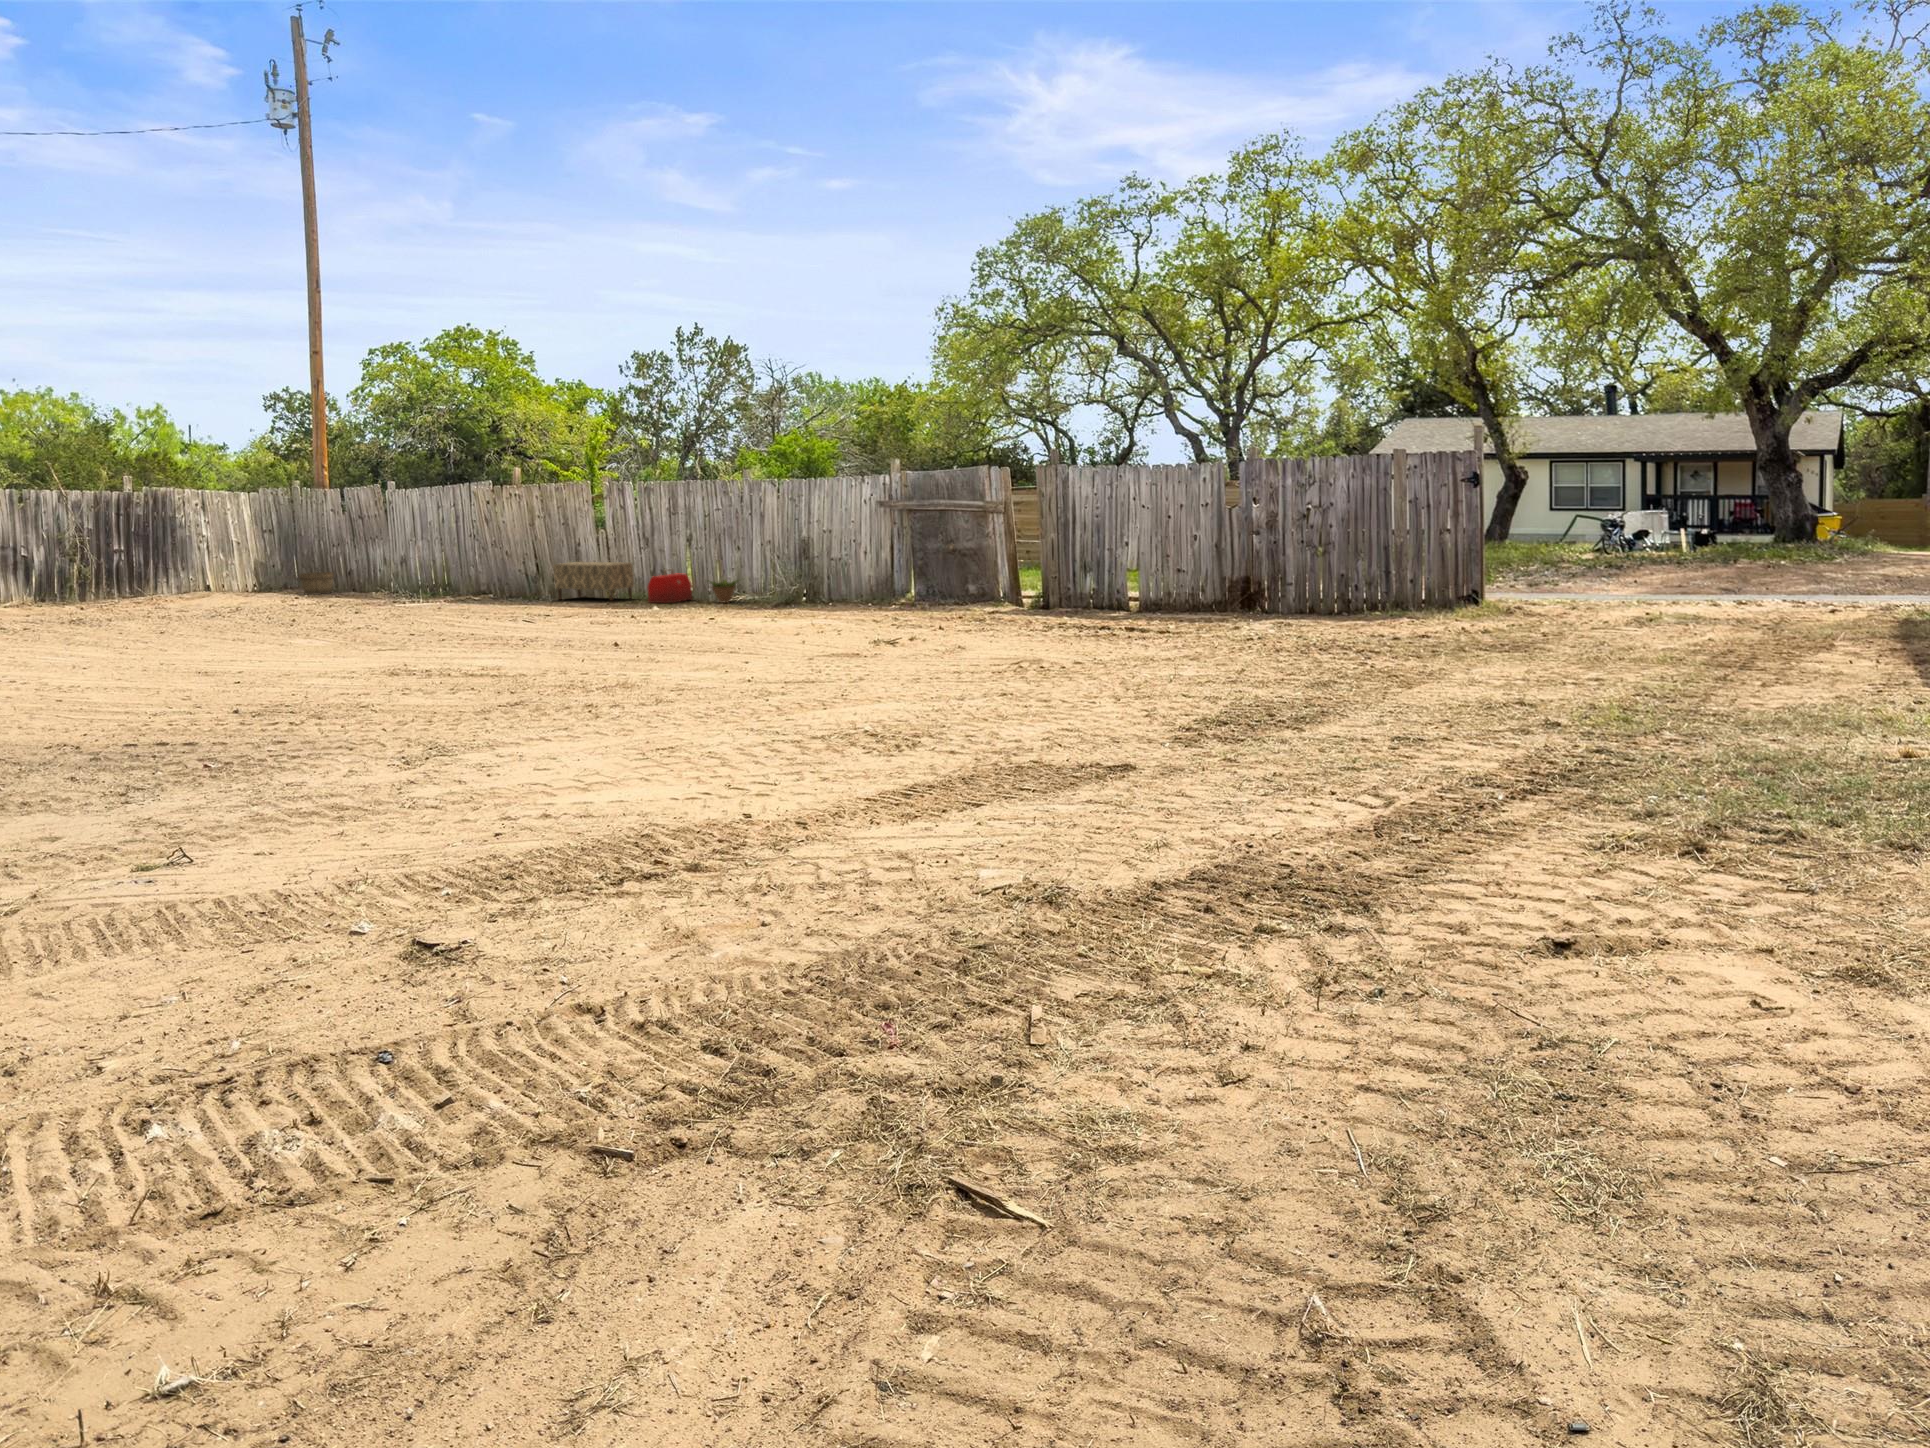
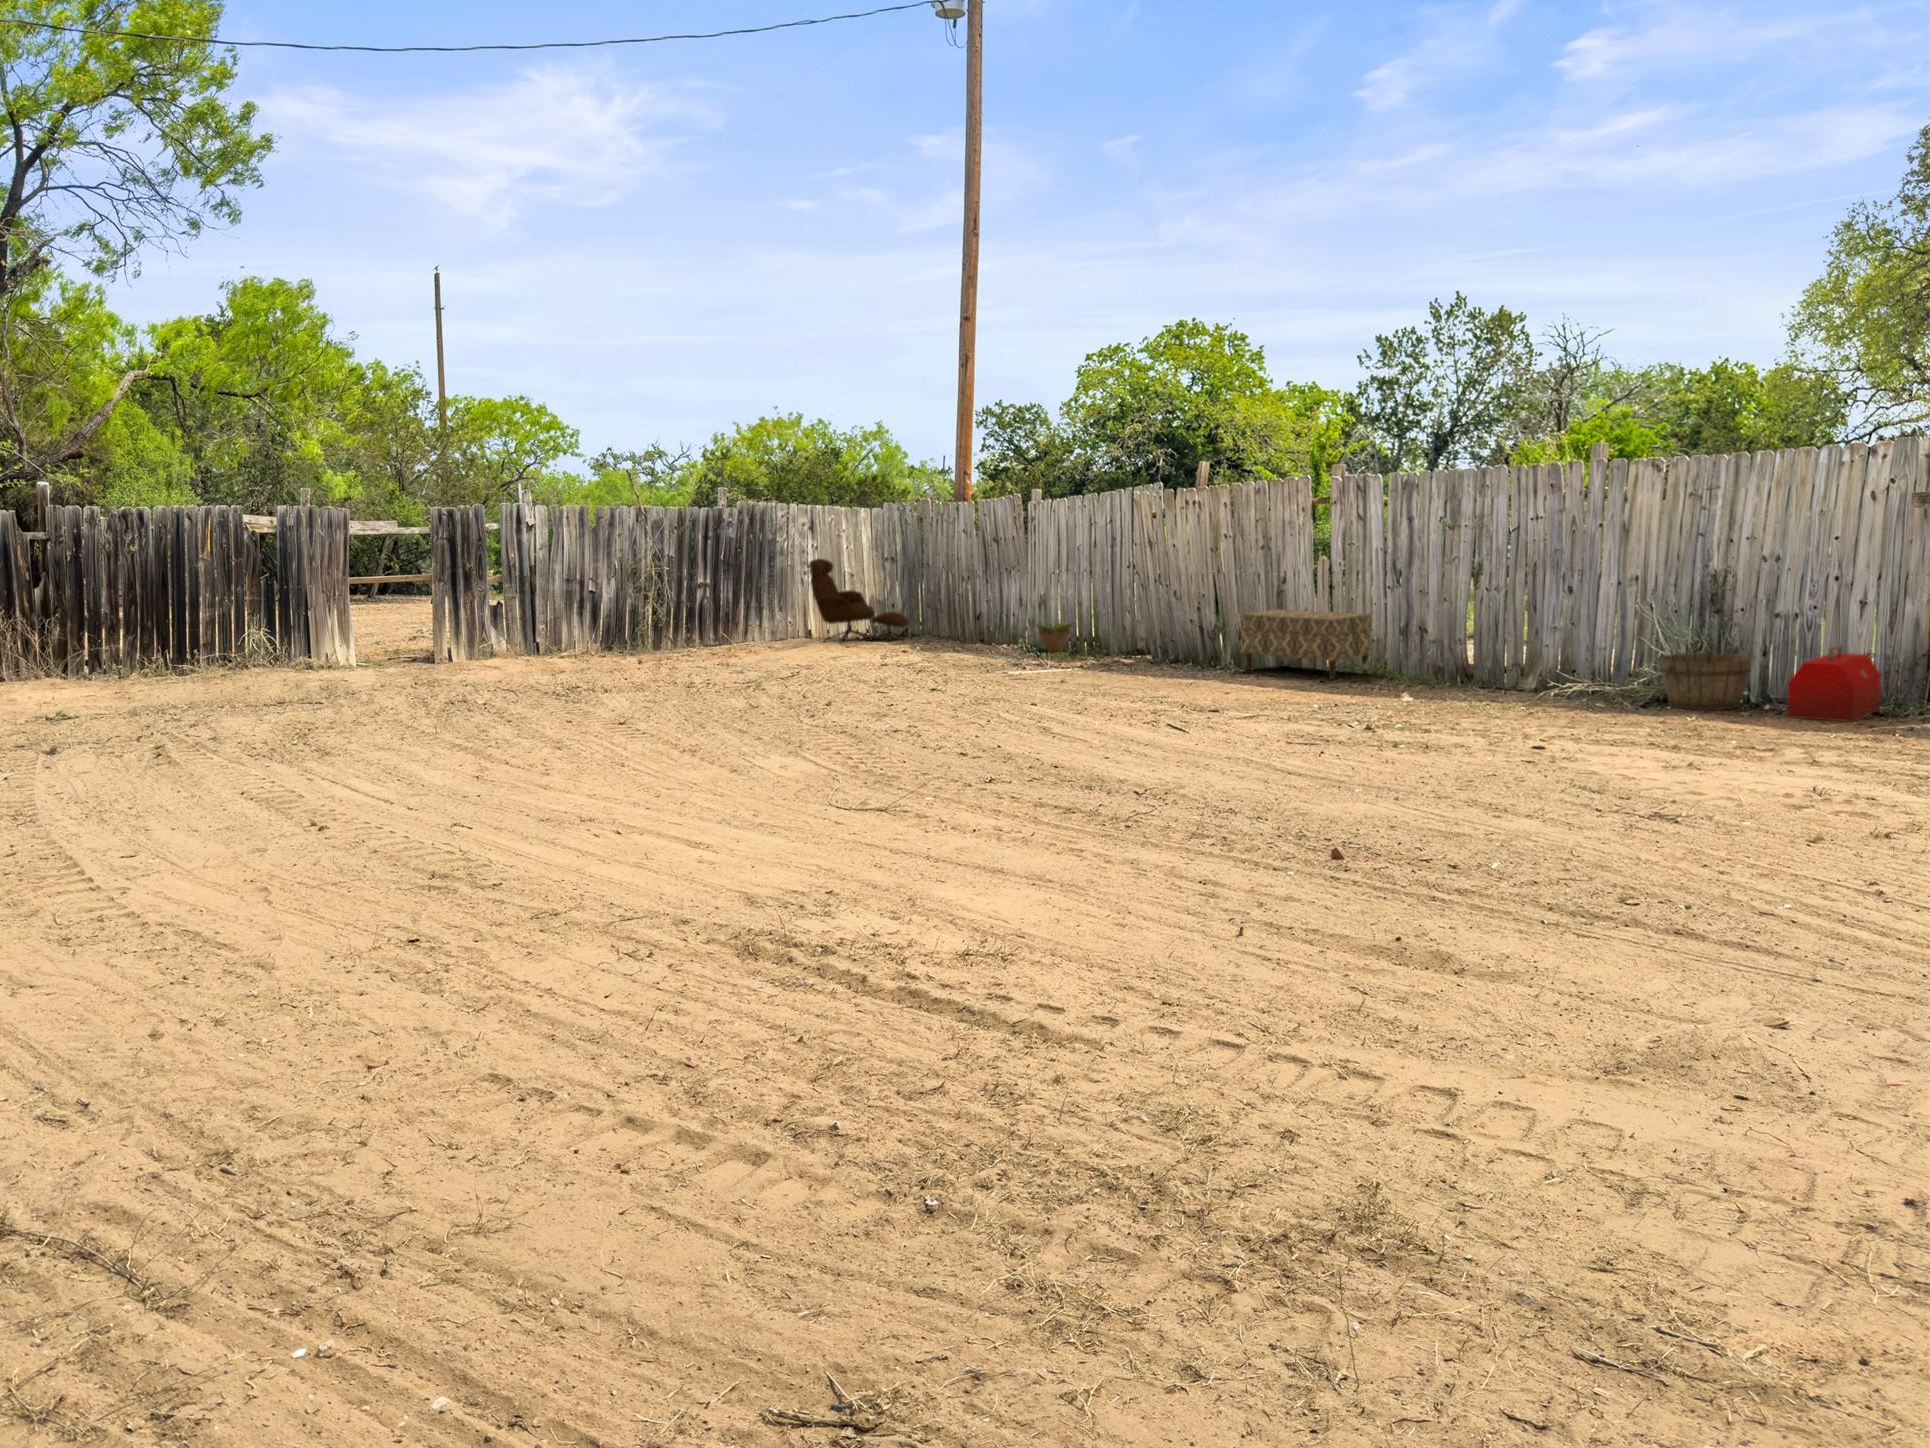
lounge chair: none [206,531,293,597] -> present [809,558,909,642]
toolbox: present [648,569,692,603] -> present [1788,644,1881,722]
wooden bucket: present [299,570,334,595] -> present [1661,640,1751,710]
decorative plant: present [708,580,738,603] -> present [1036,623,1077,652]

